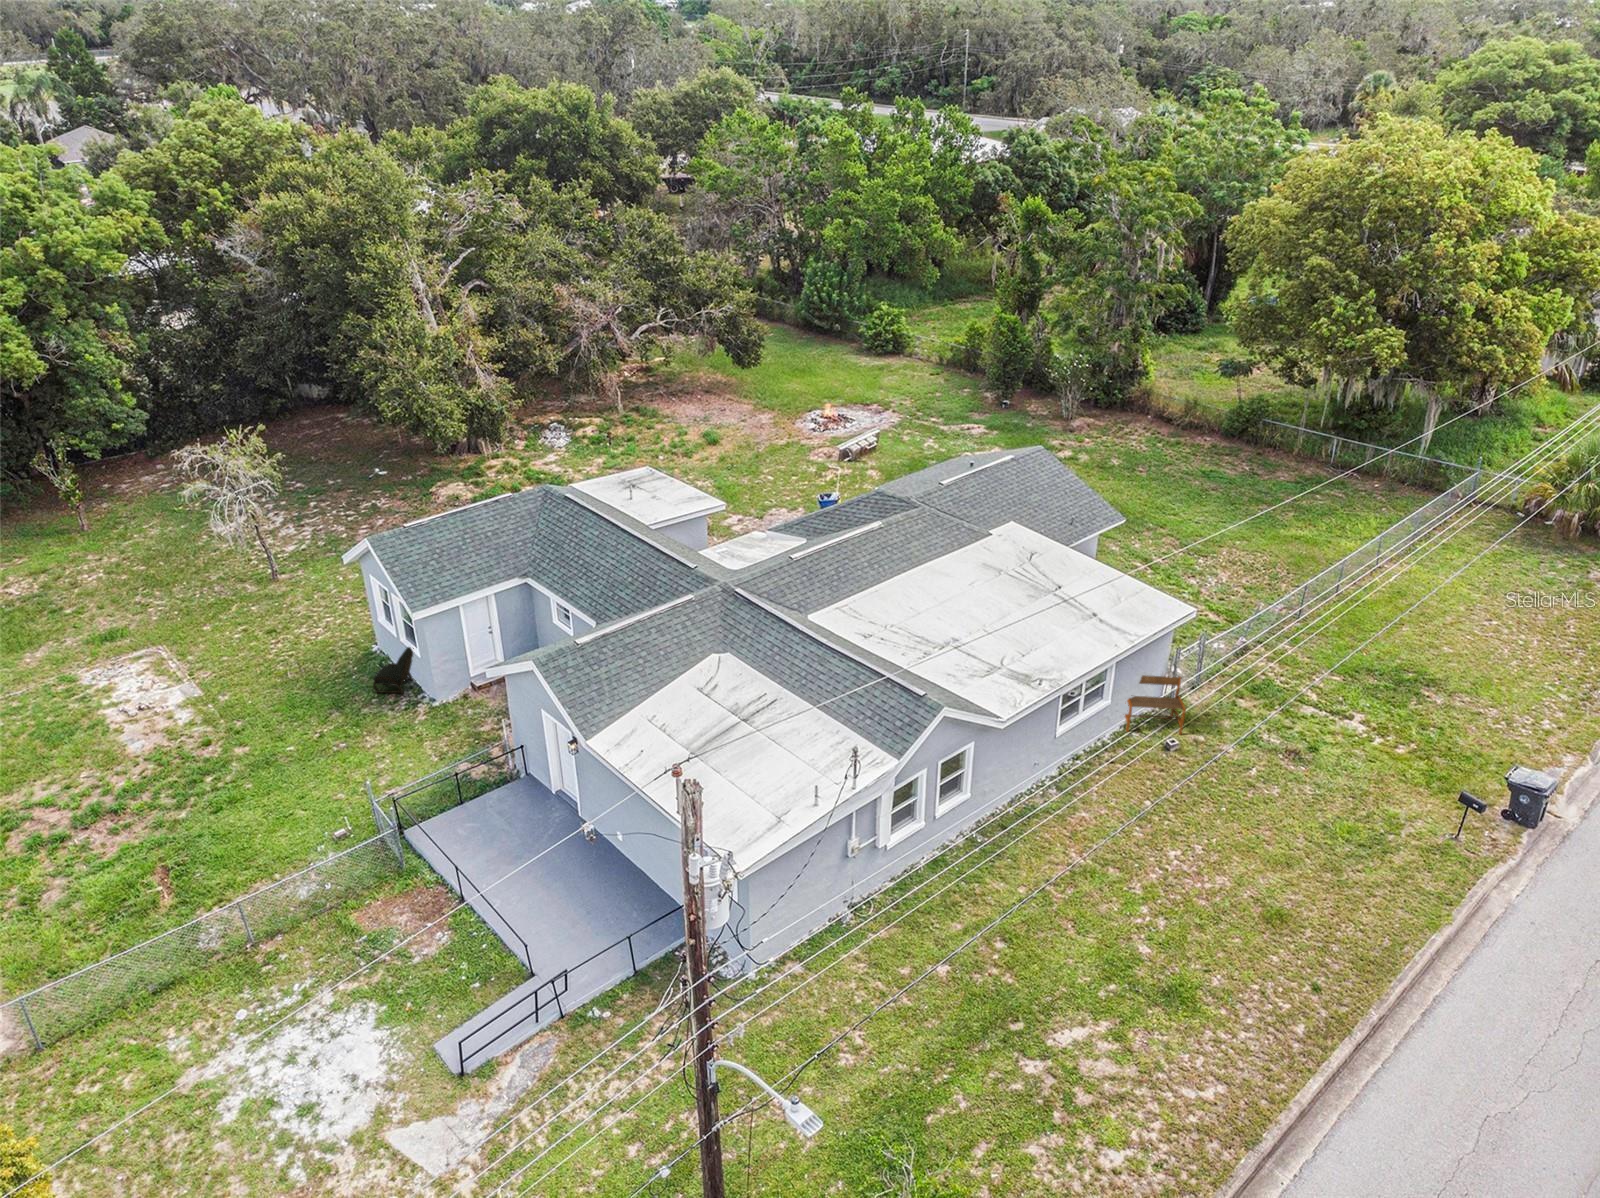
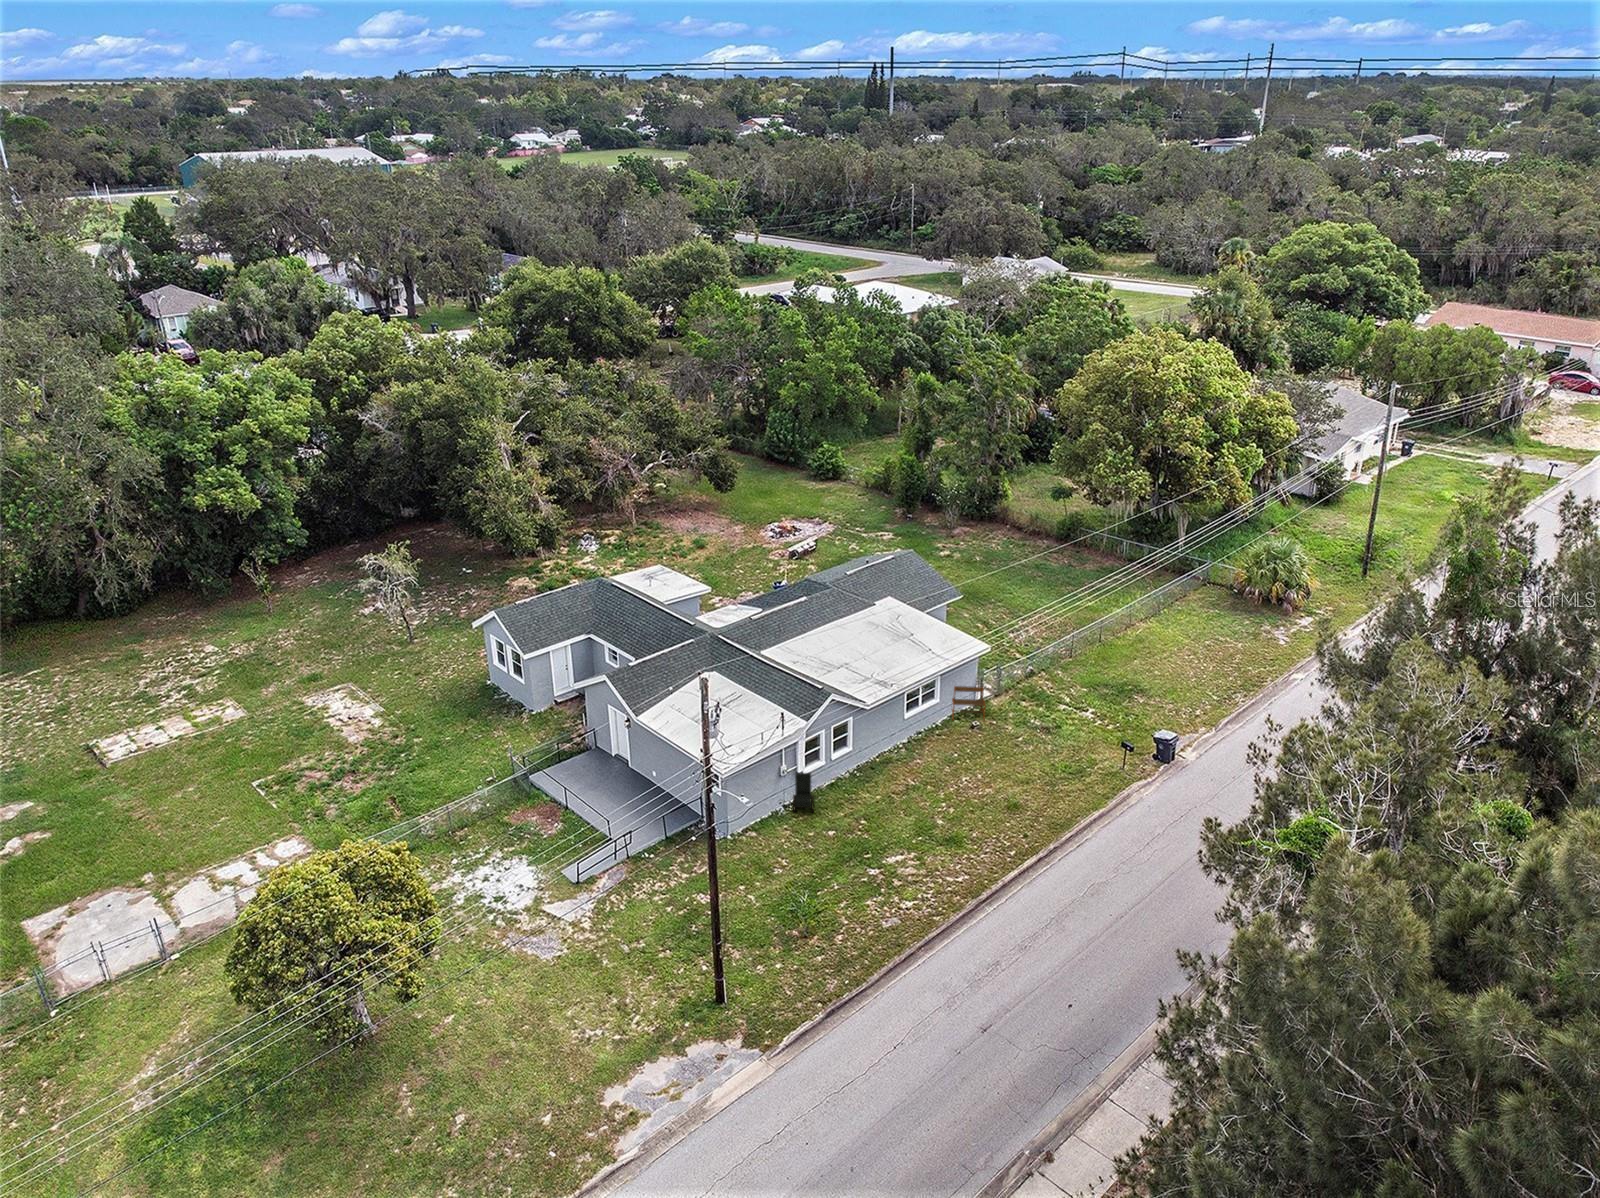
lounge chair: present [373,647,414,694] -> present [793,773,814,812]

